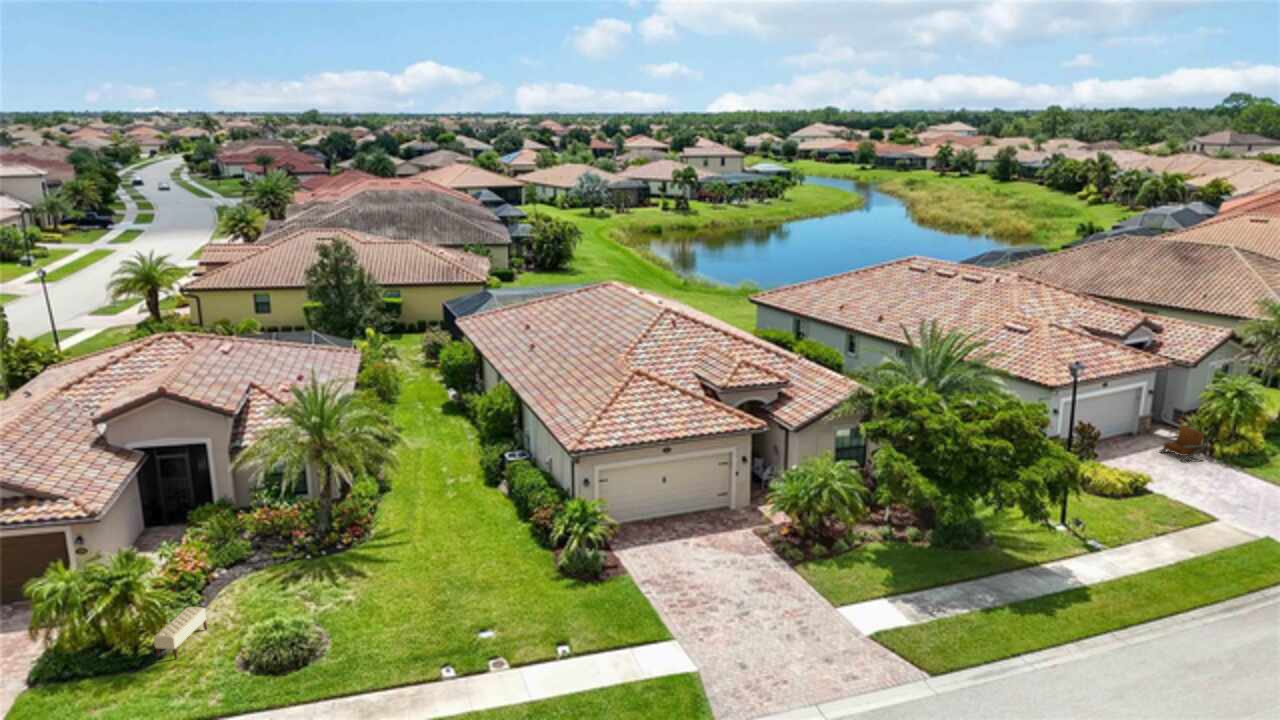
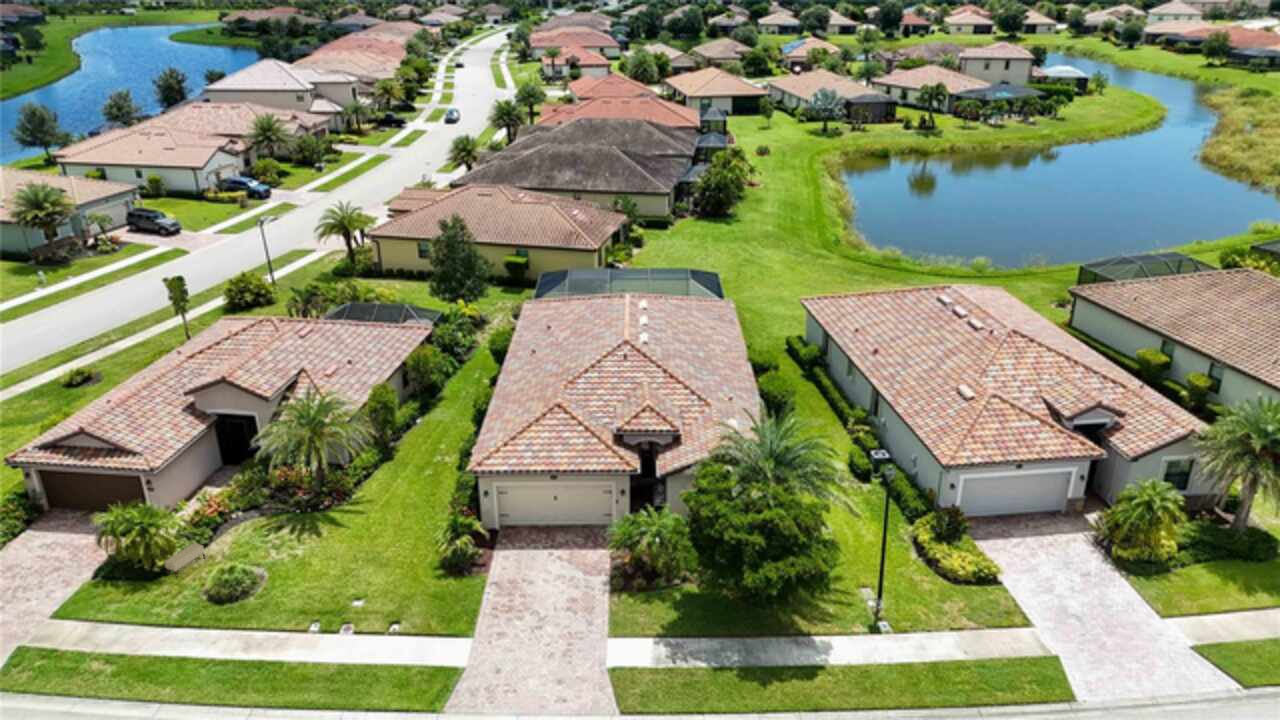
lounge chair: present [1159,426,1206,463] -> none [1065,519,1105,558]

